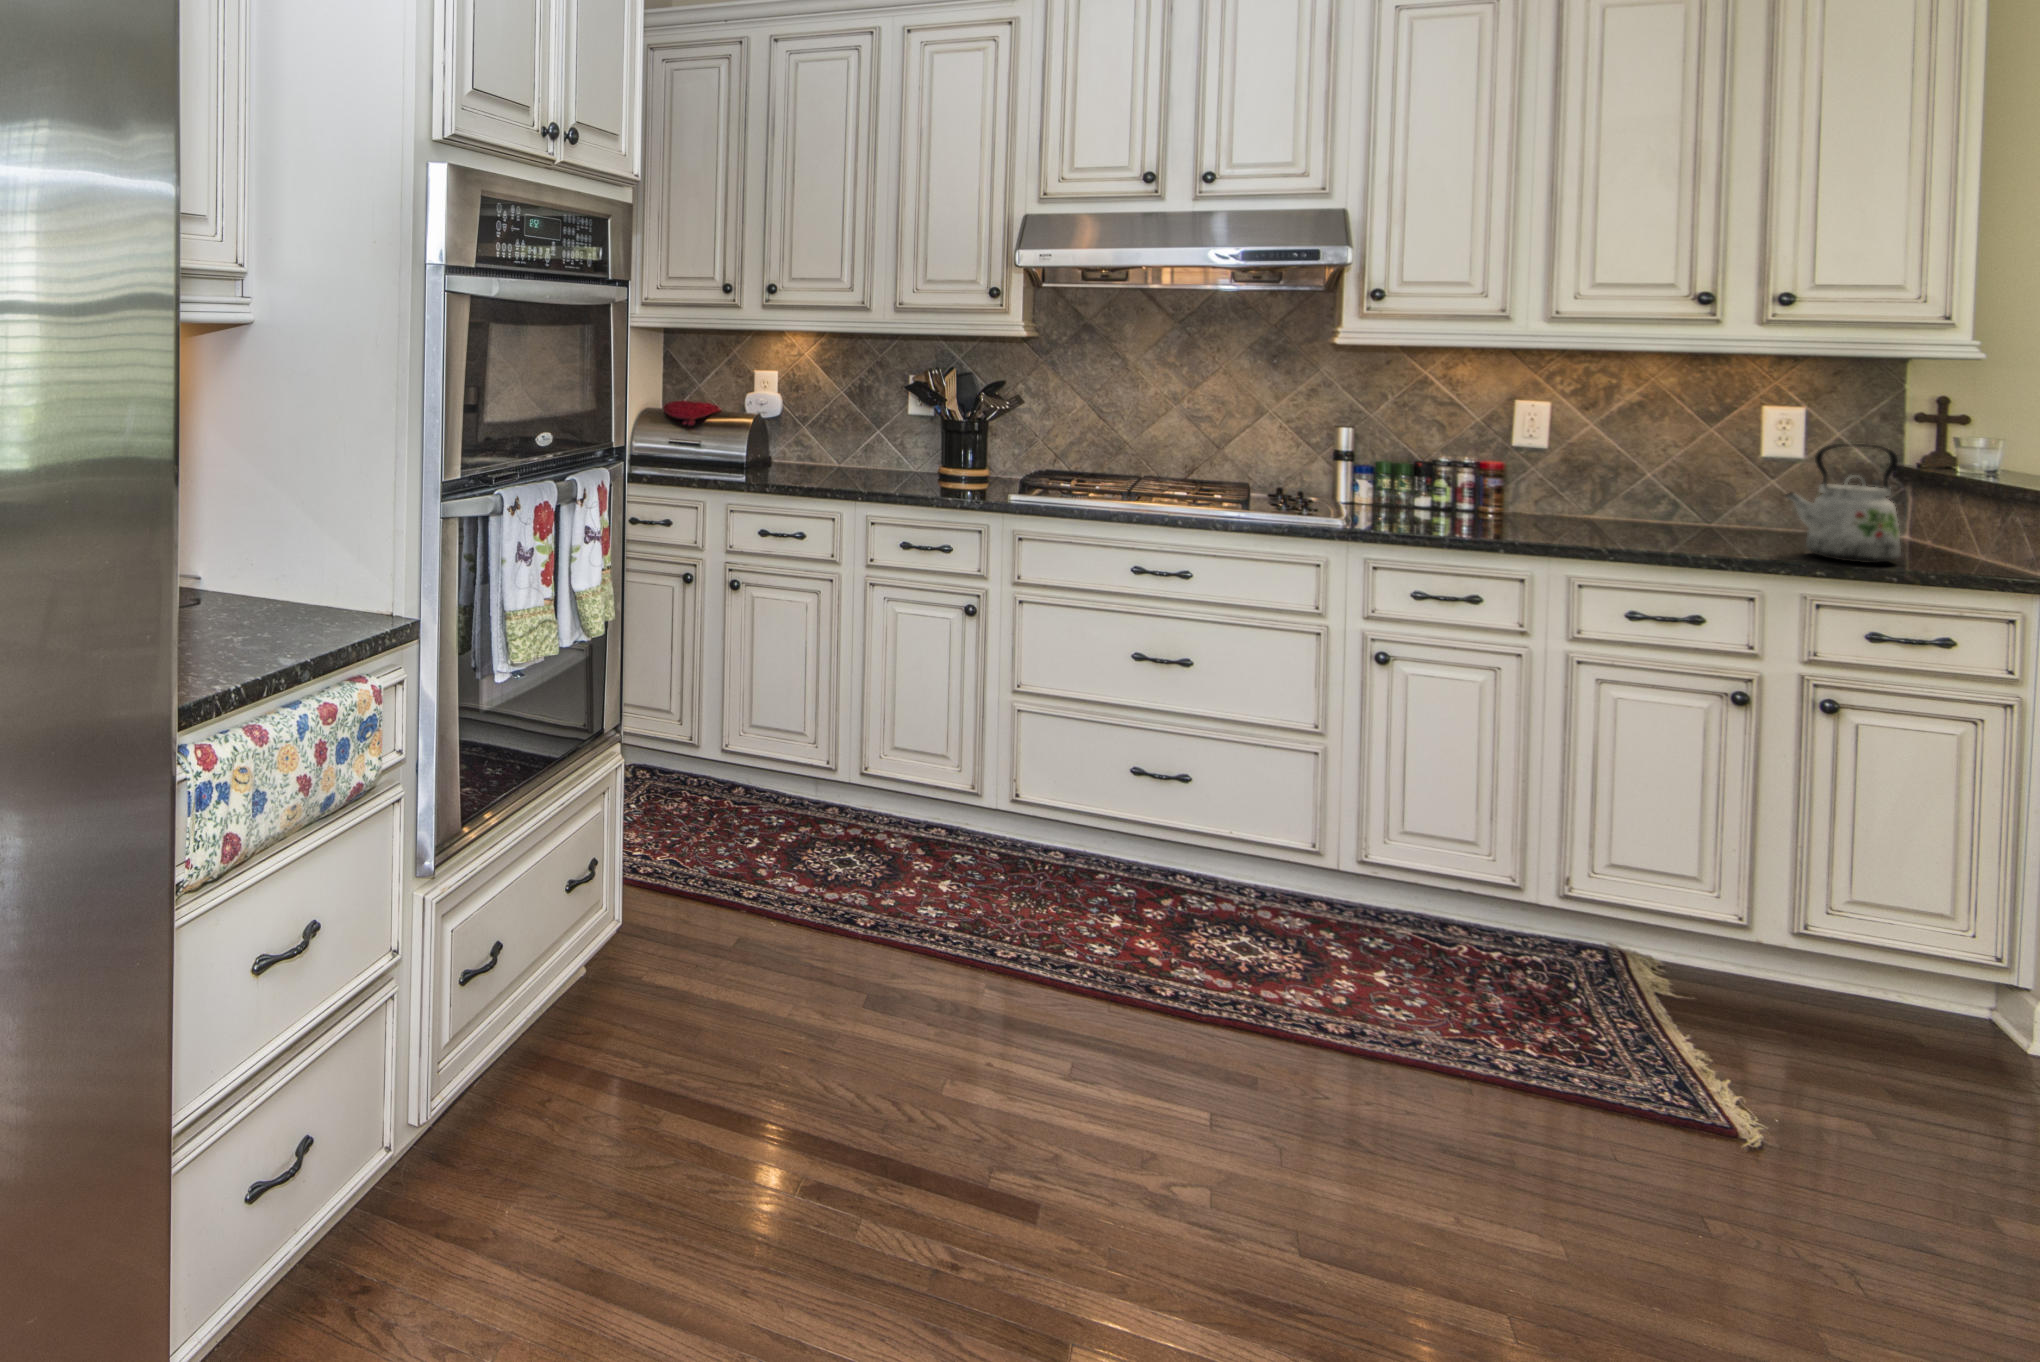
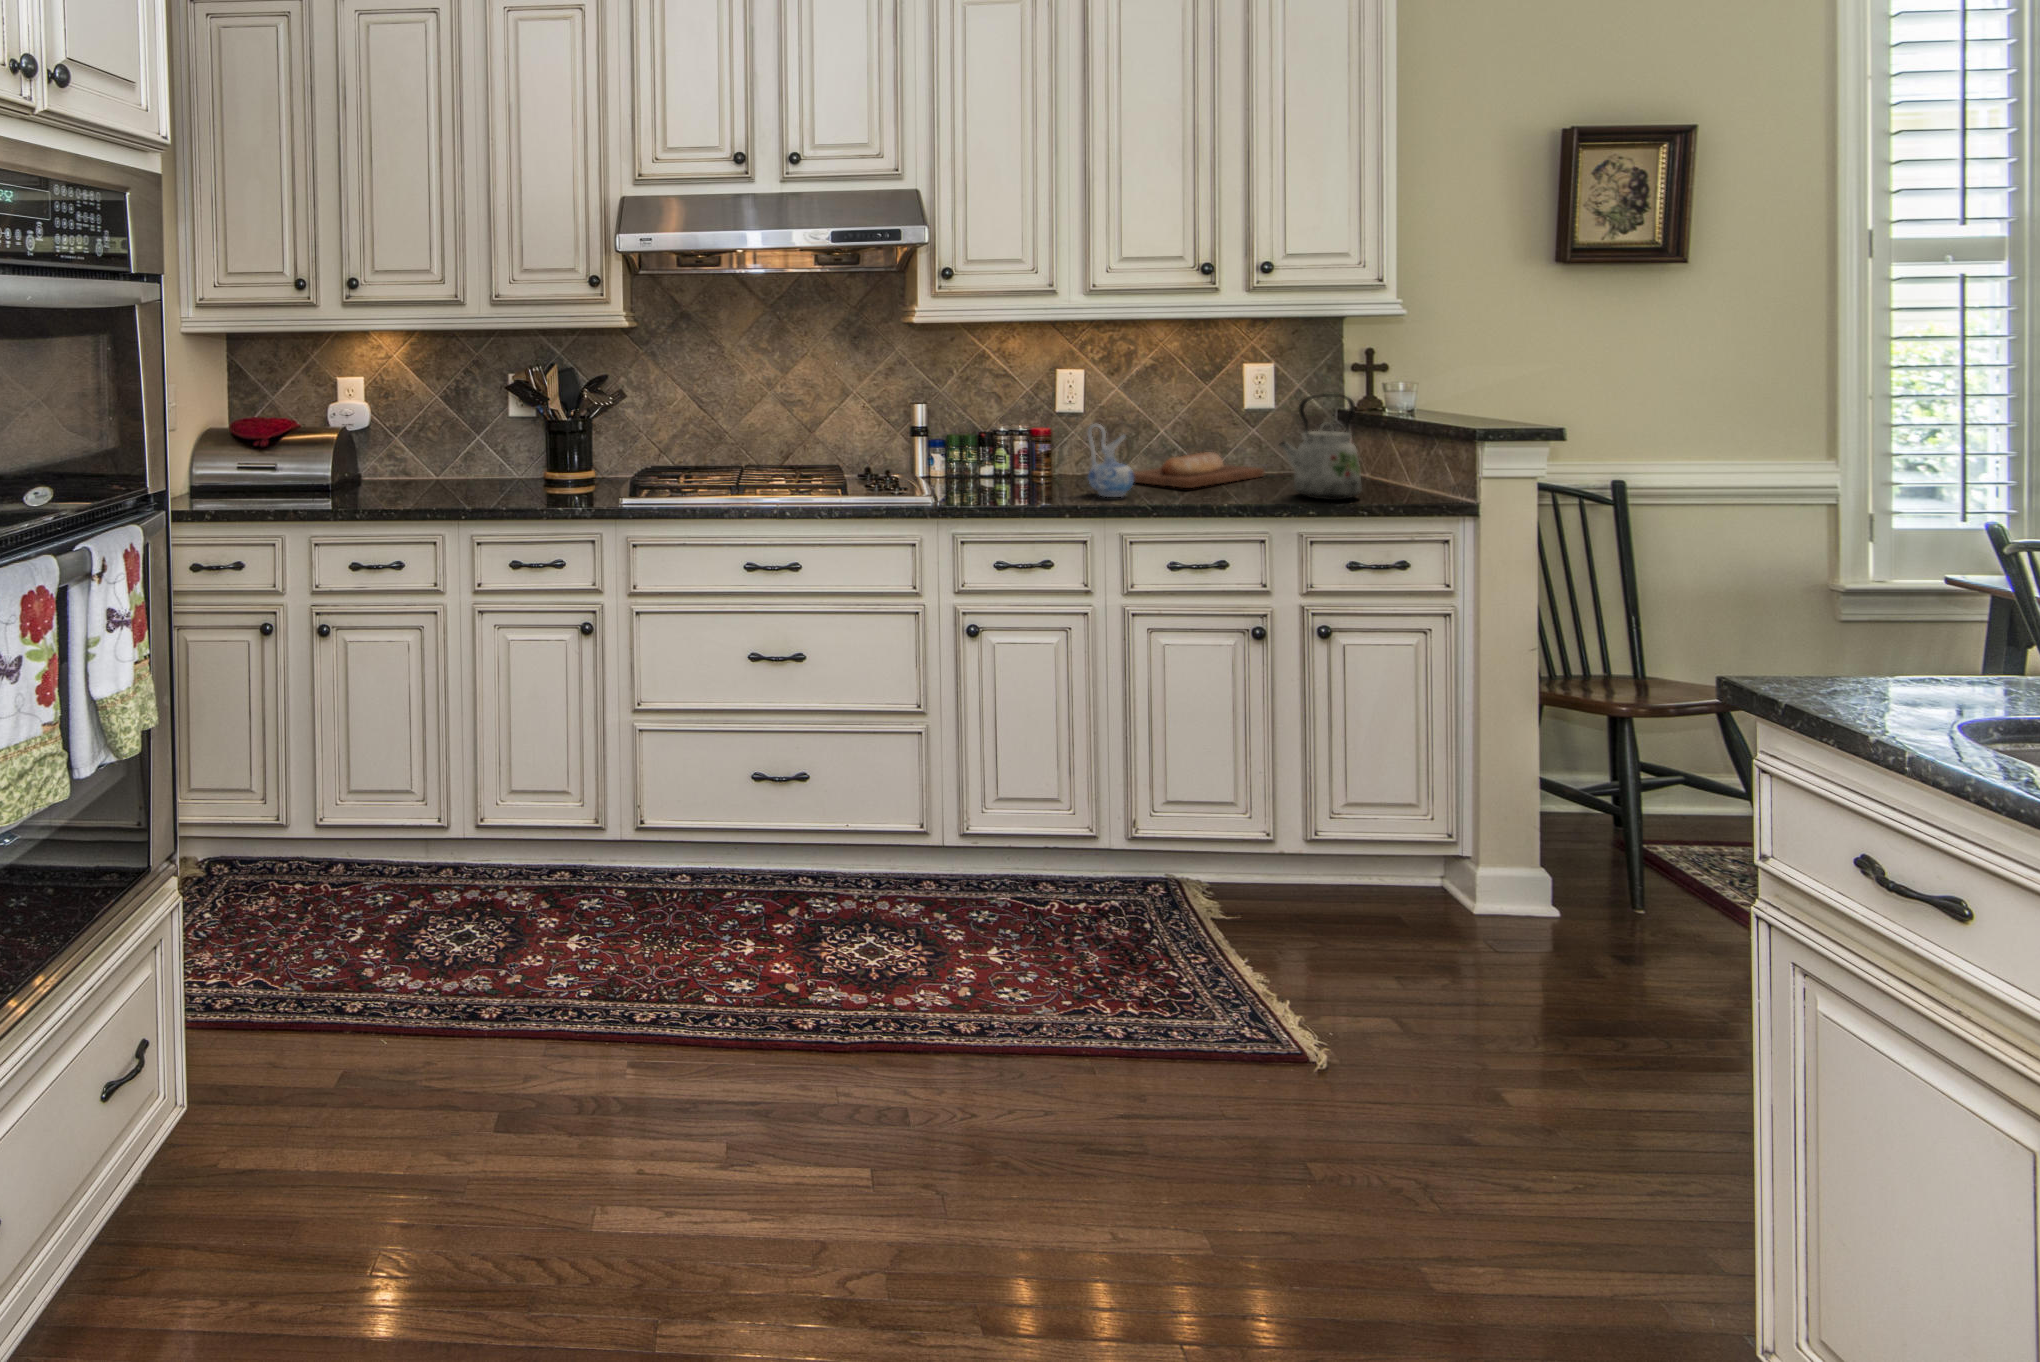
ceramic pitcher: none [1534,458,1591,537] -> present [1088,424,1134,497]
bread loaf: none [1583,500,1778,536] -> present [1133,452,1264,488]

